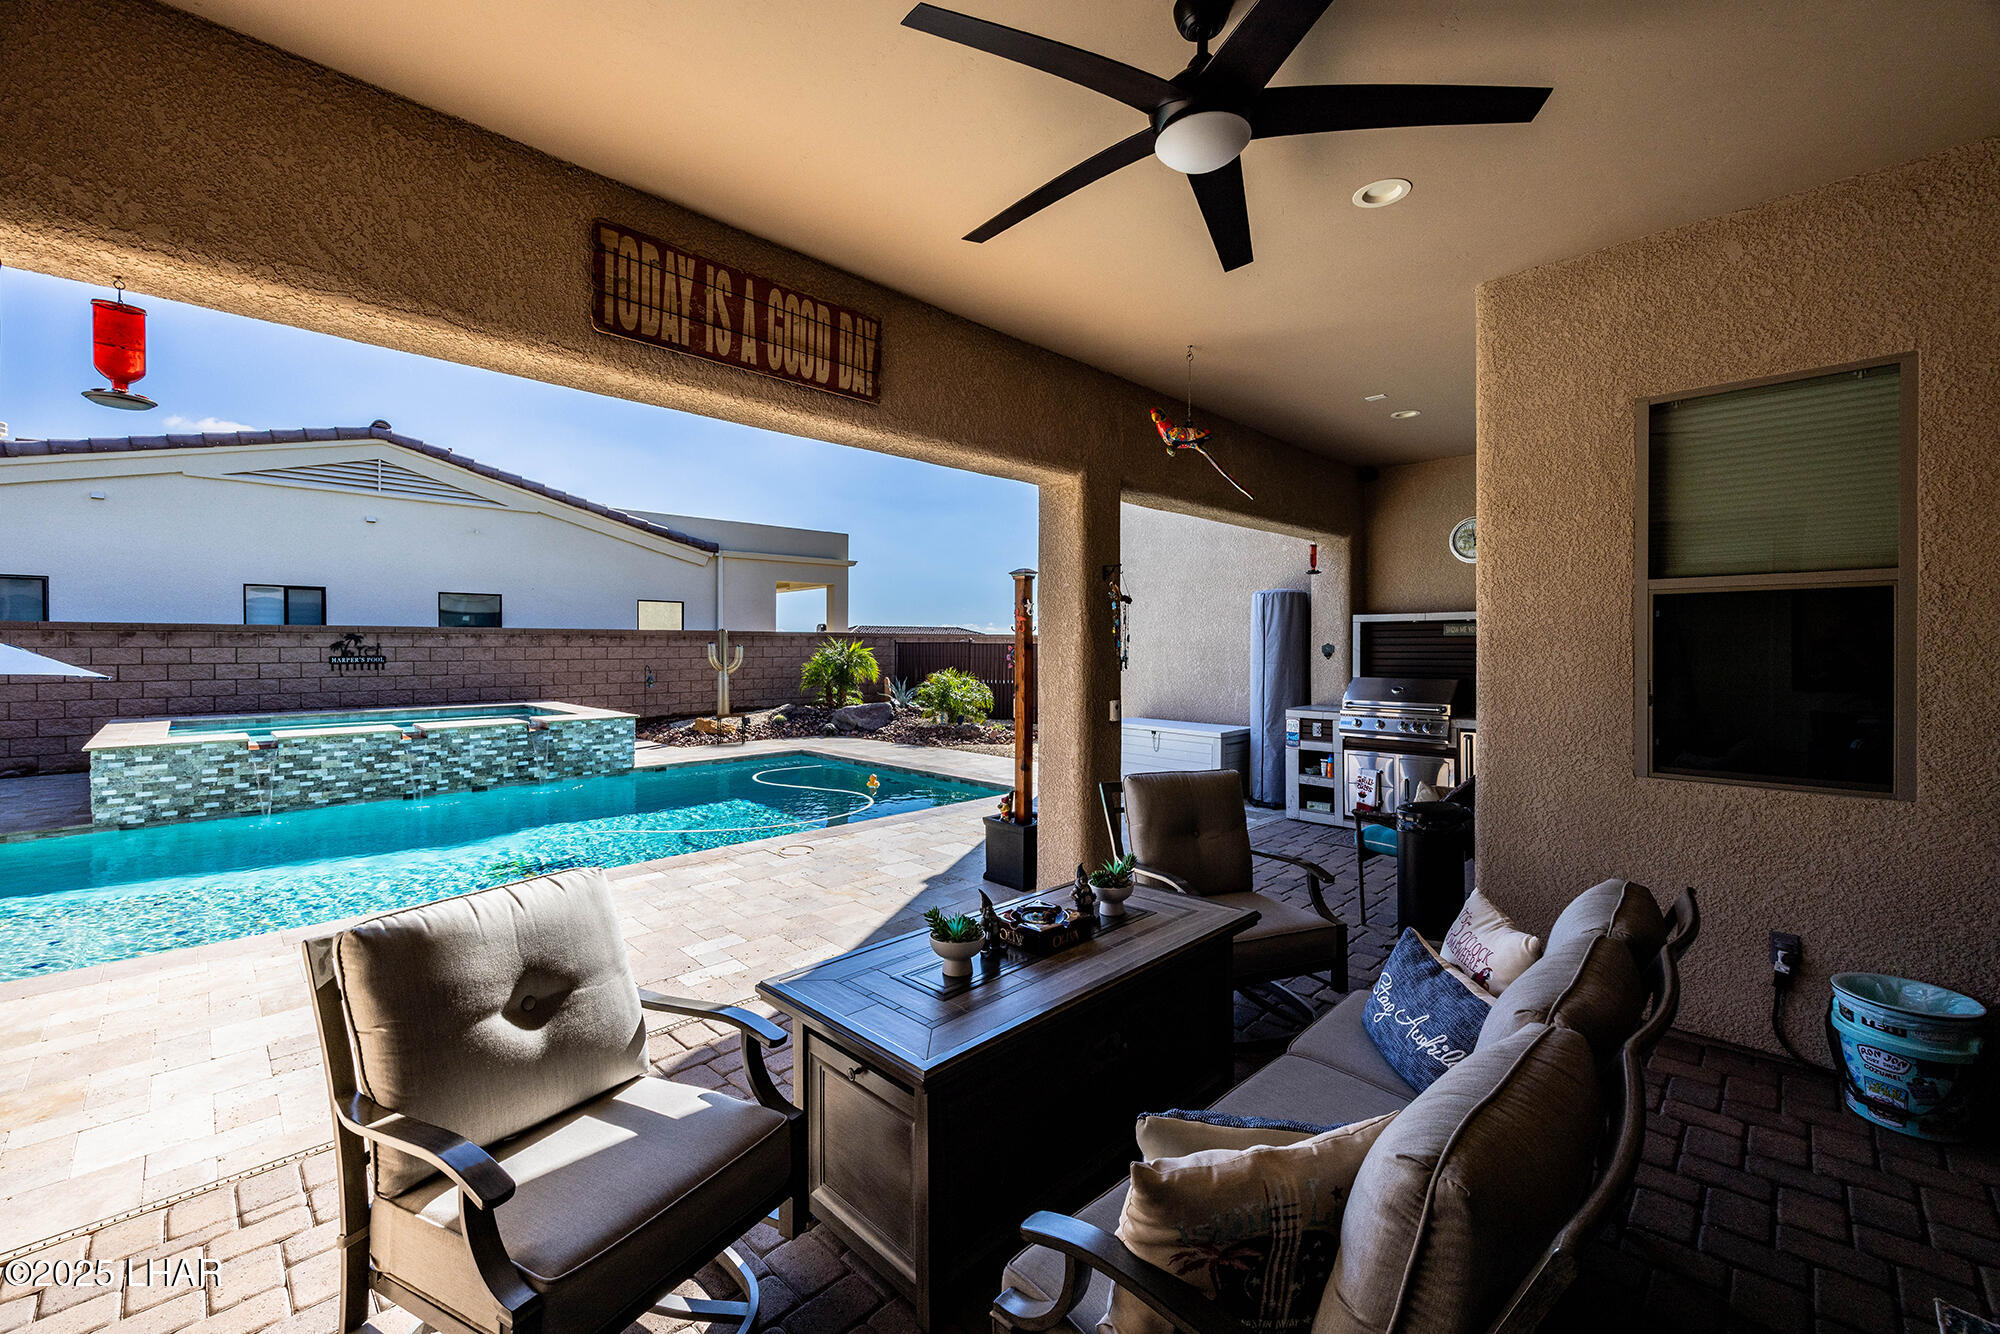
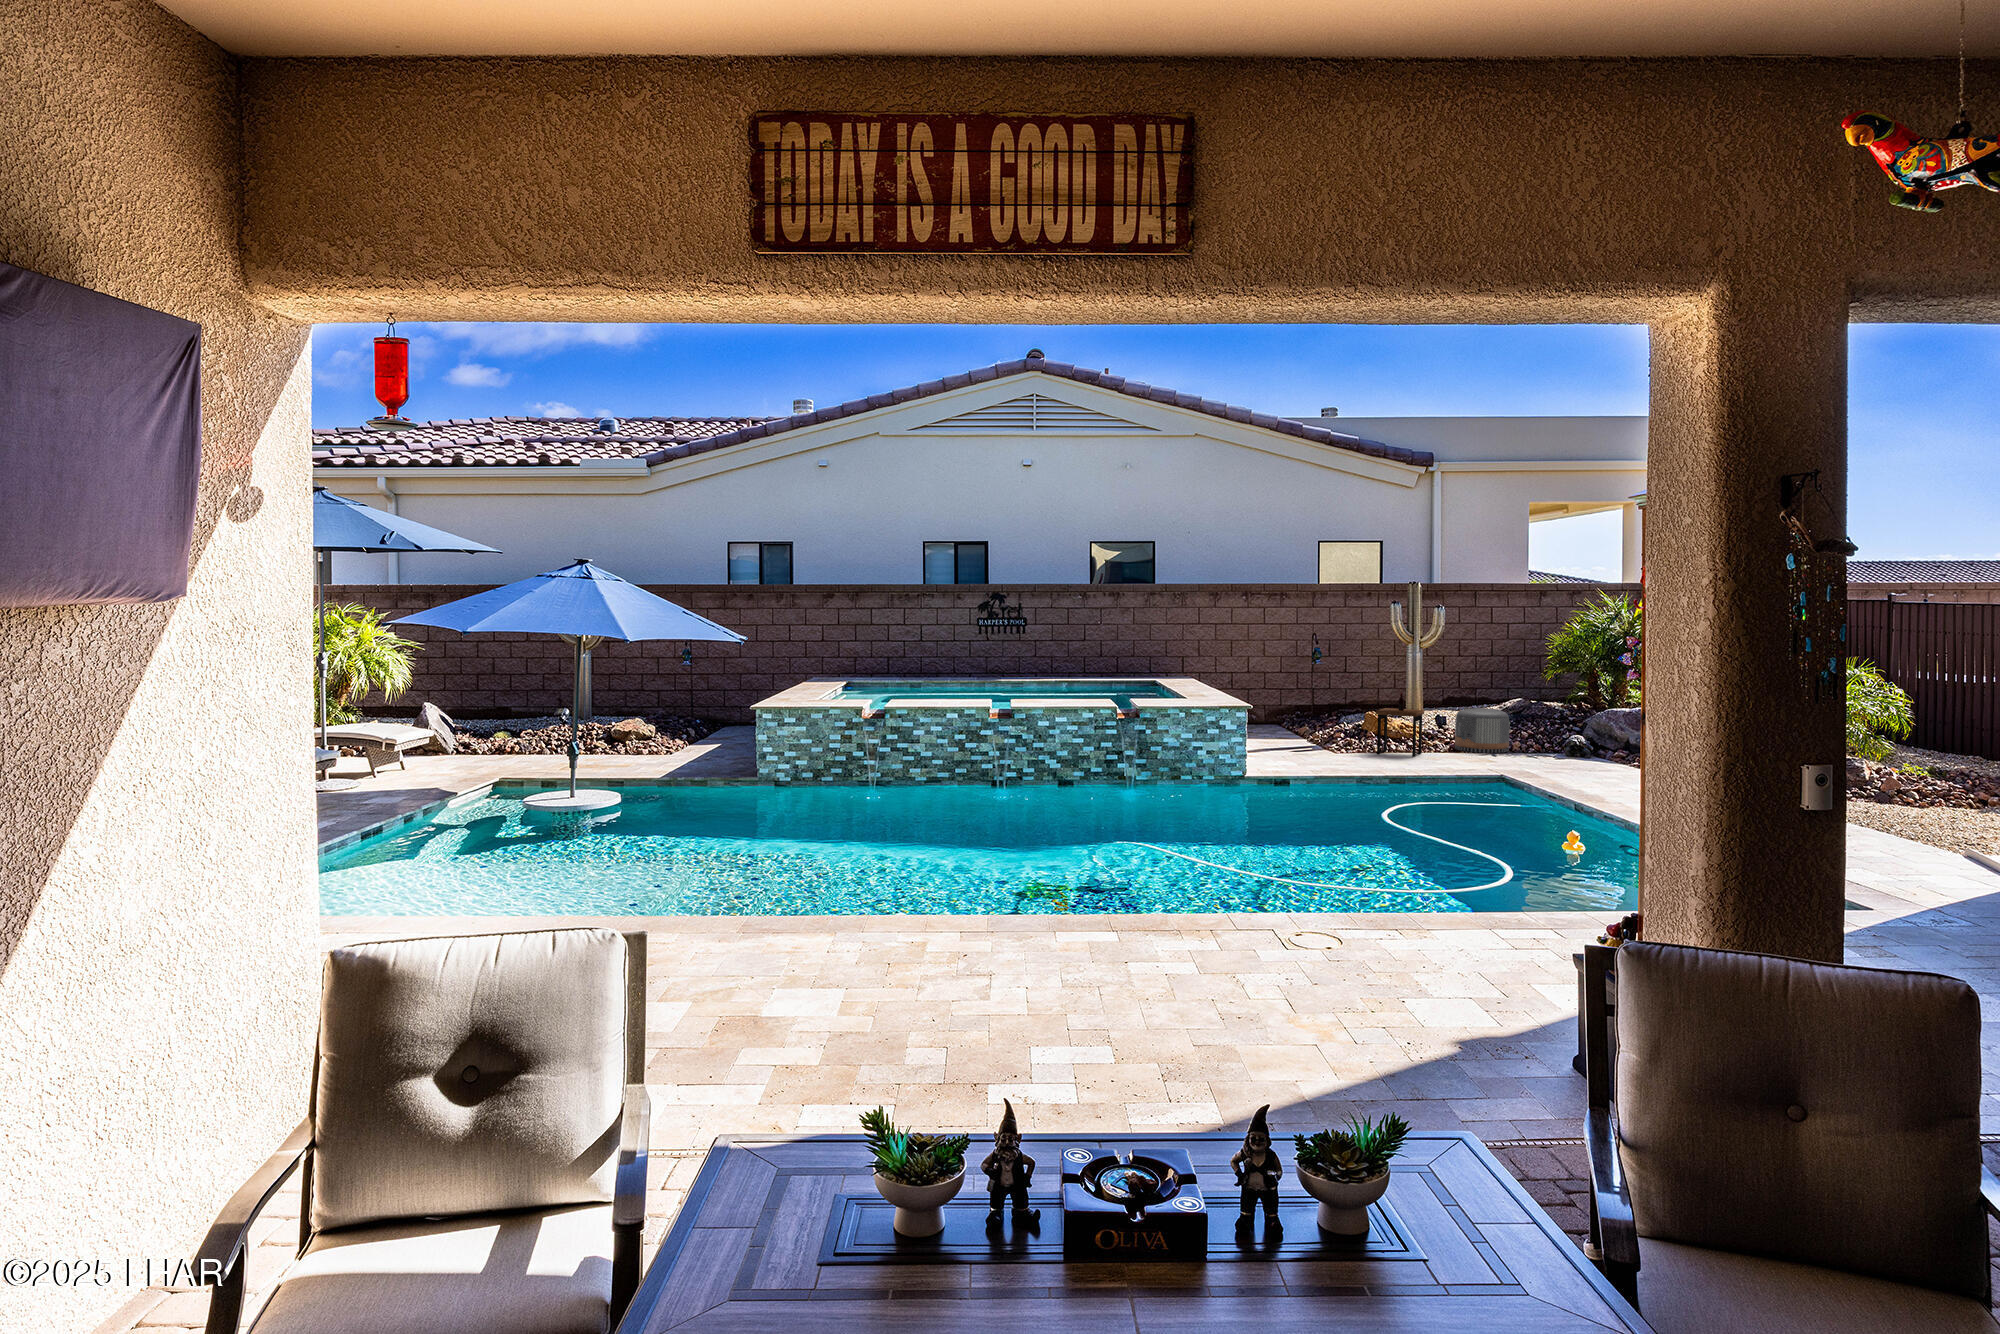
pouf: none [761,710,795,739] -> present [1455,708,1510,753]

